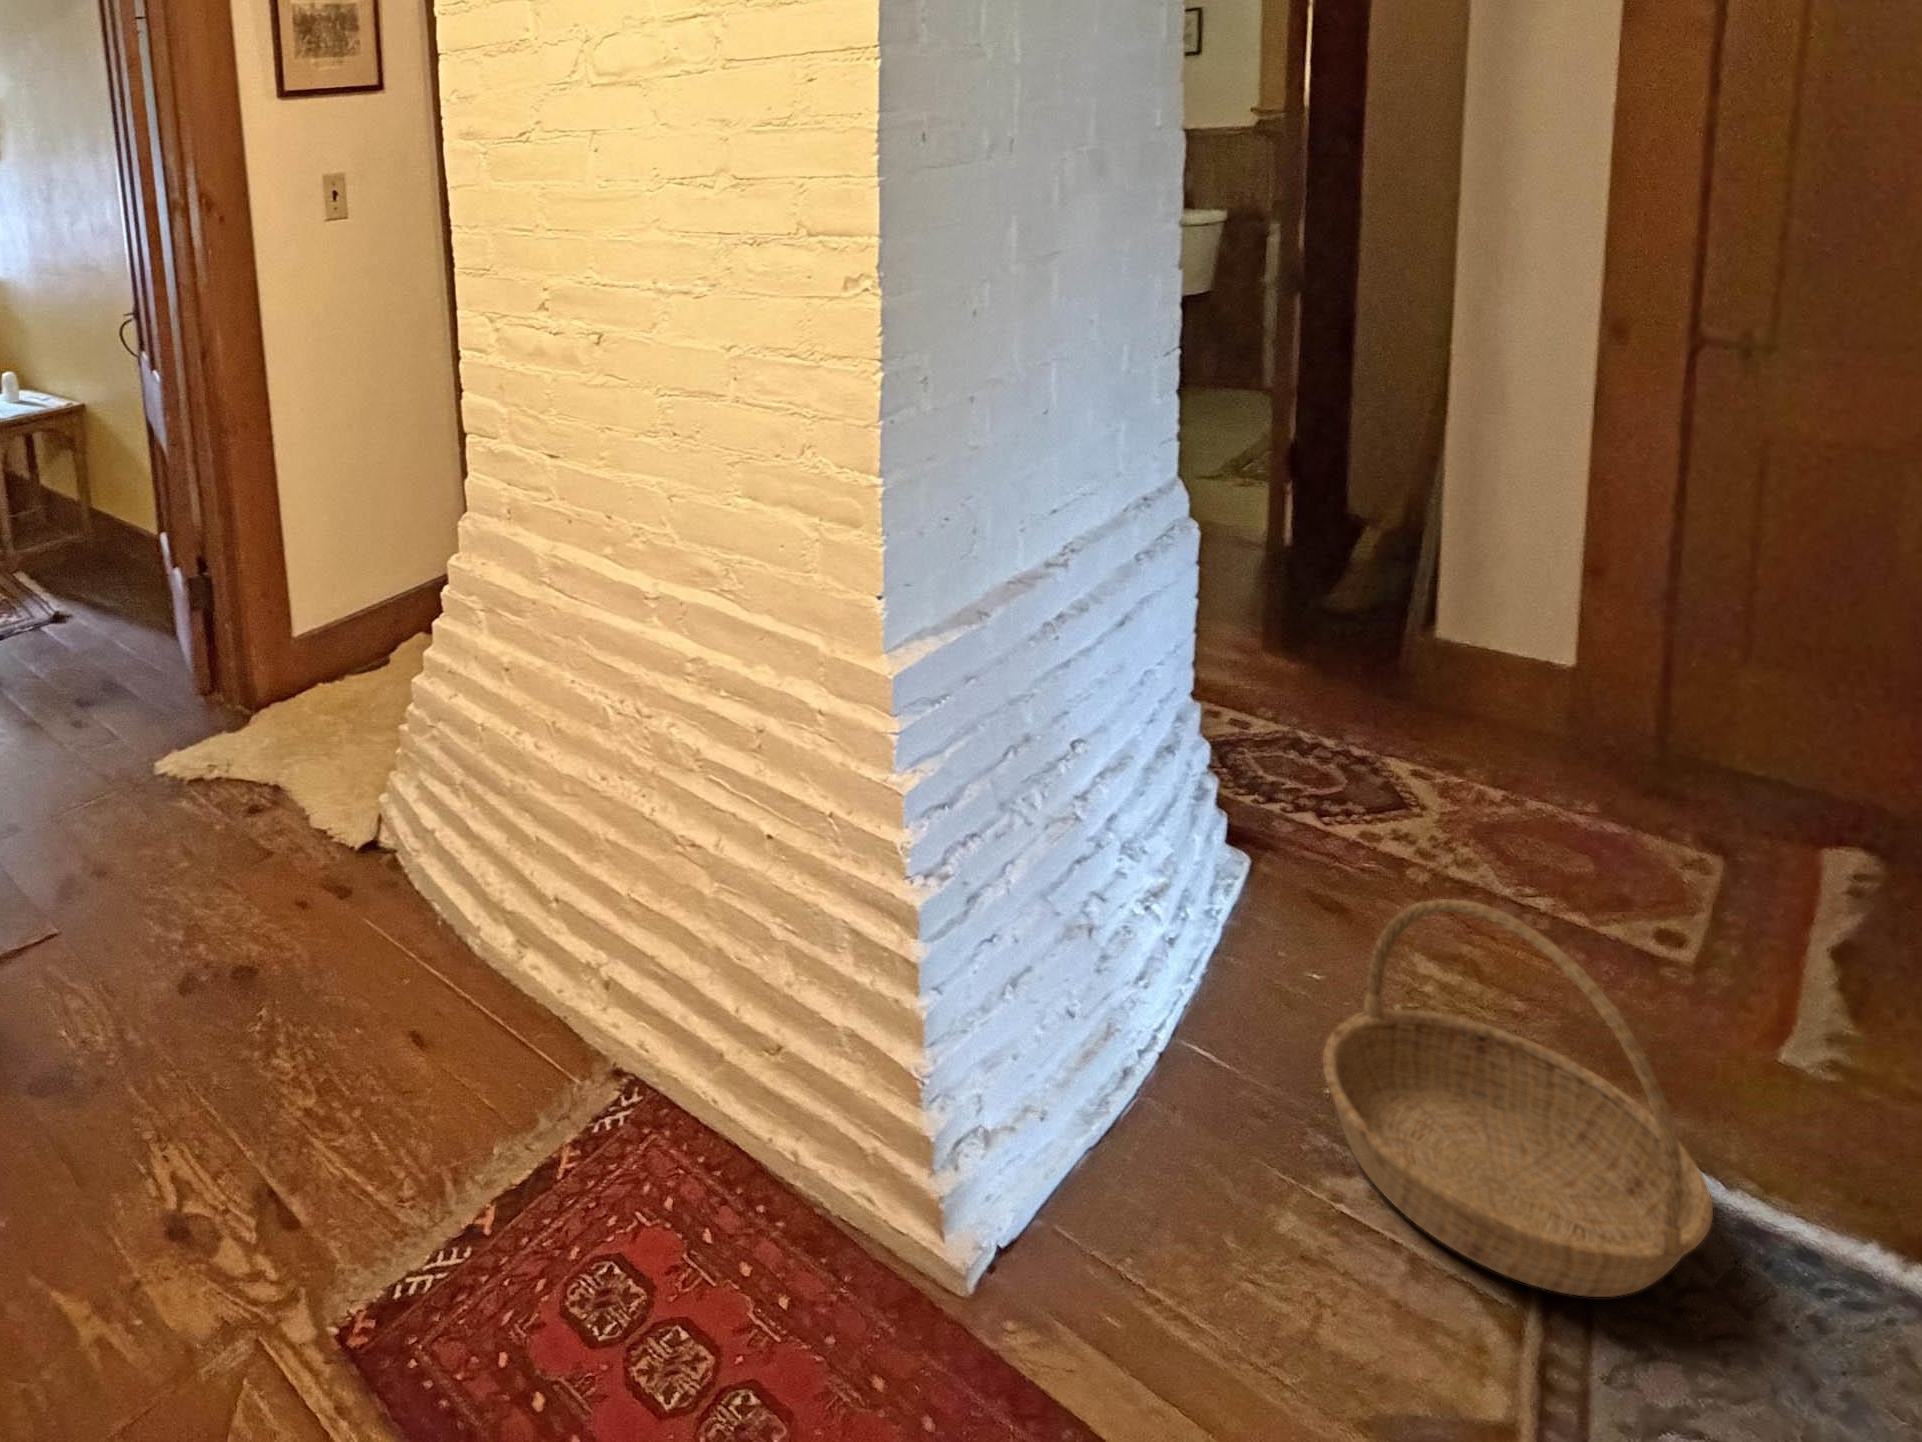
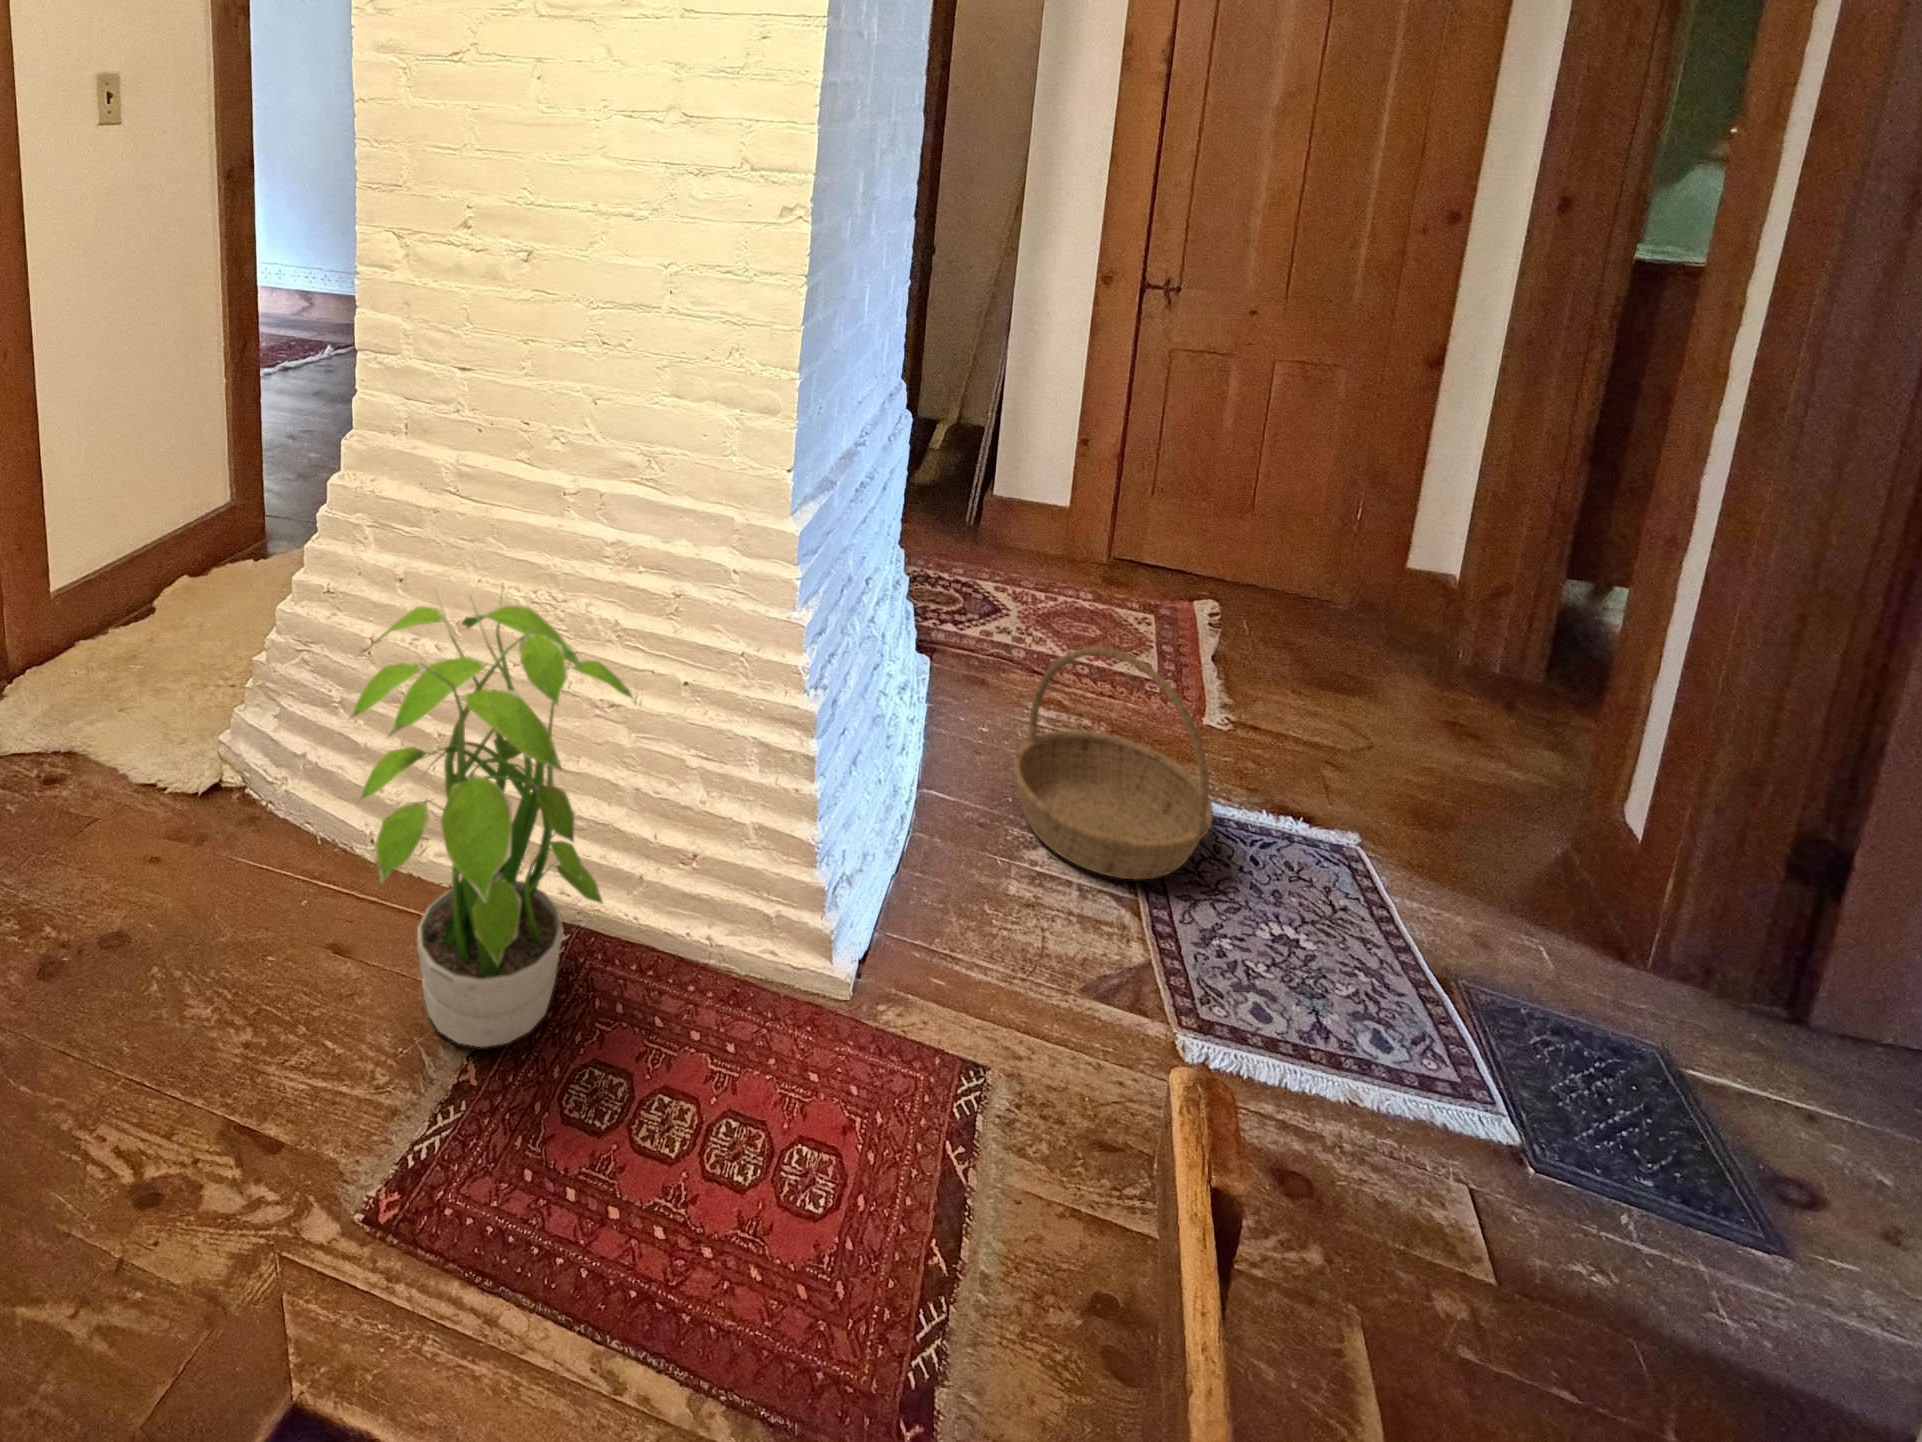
potted plant: none [342,679,693,1199] -> present [349,592,633,1047]

